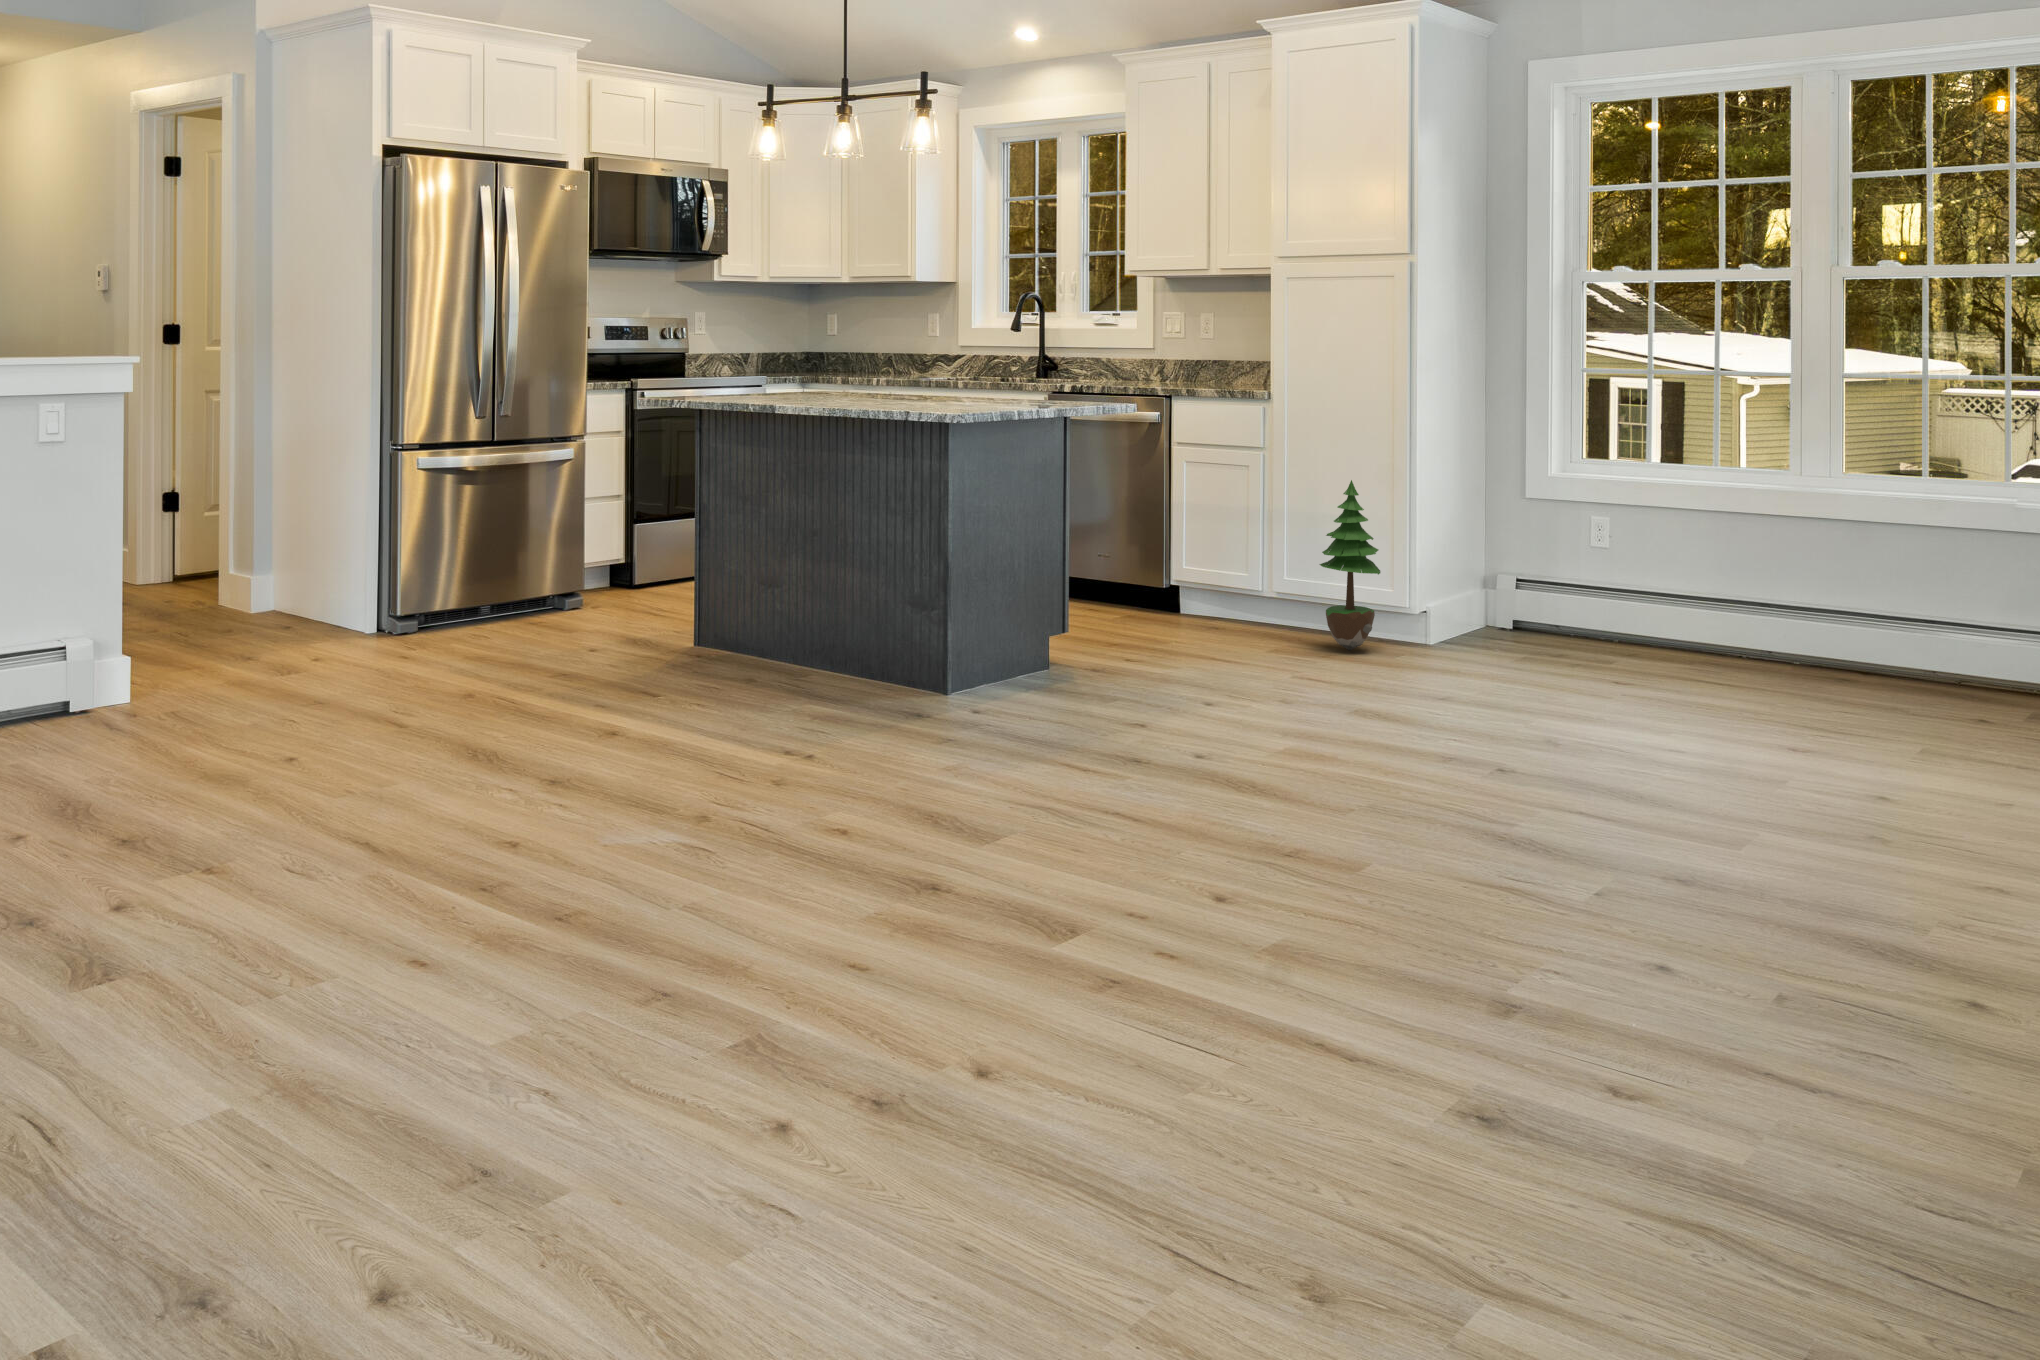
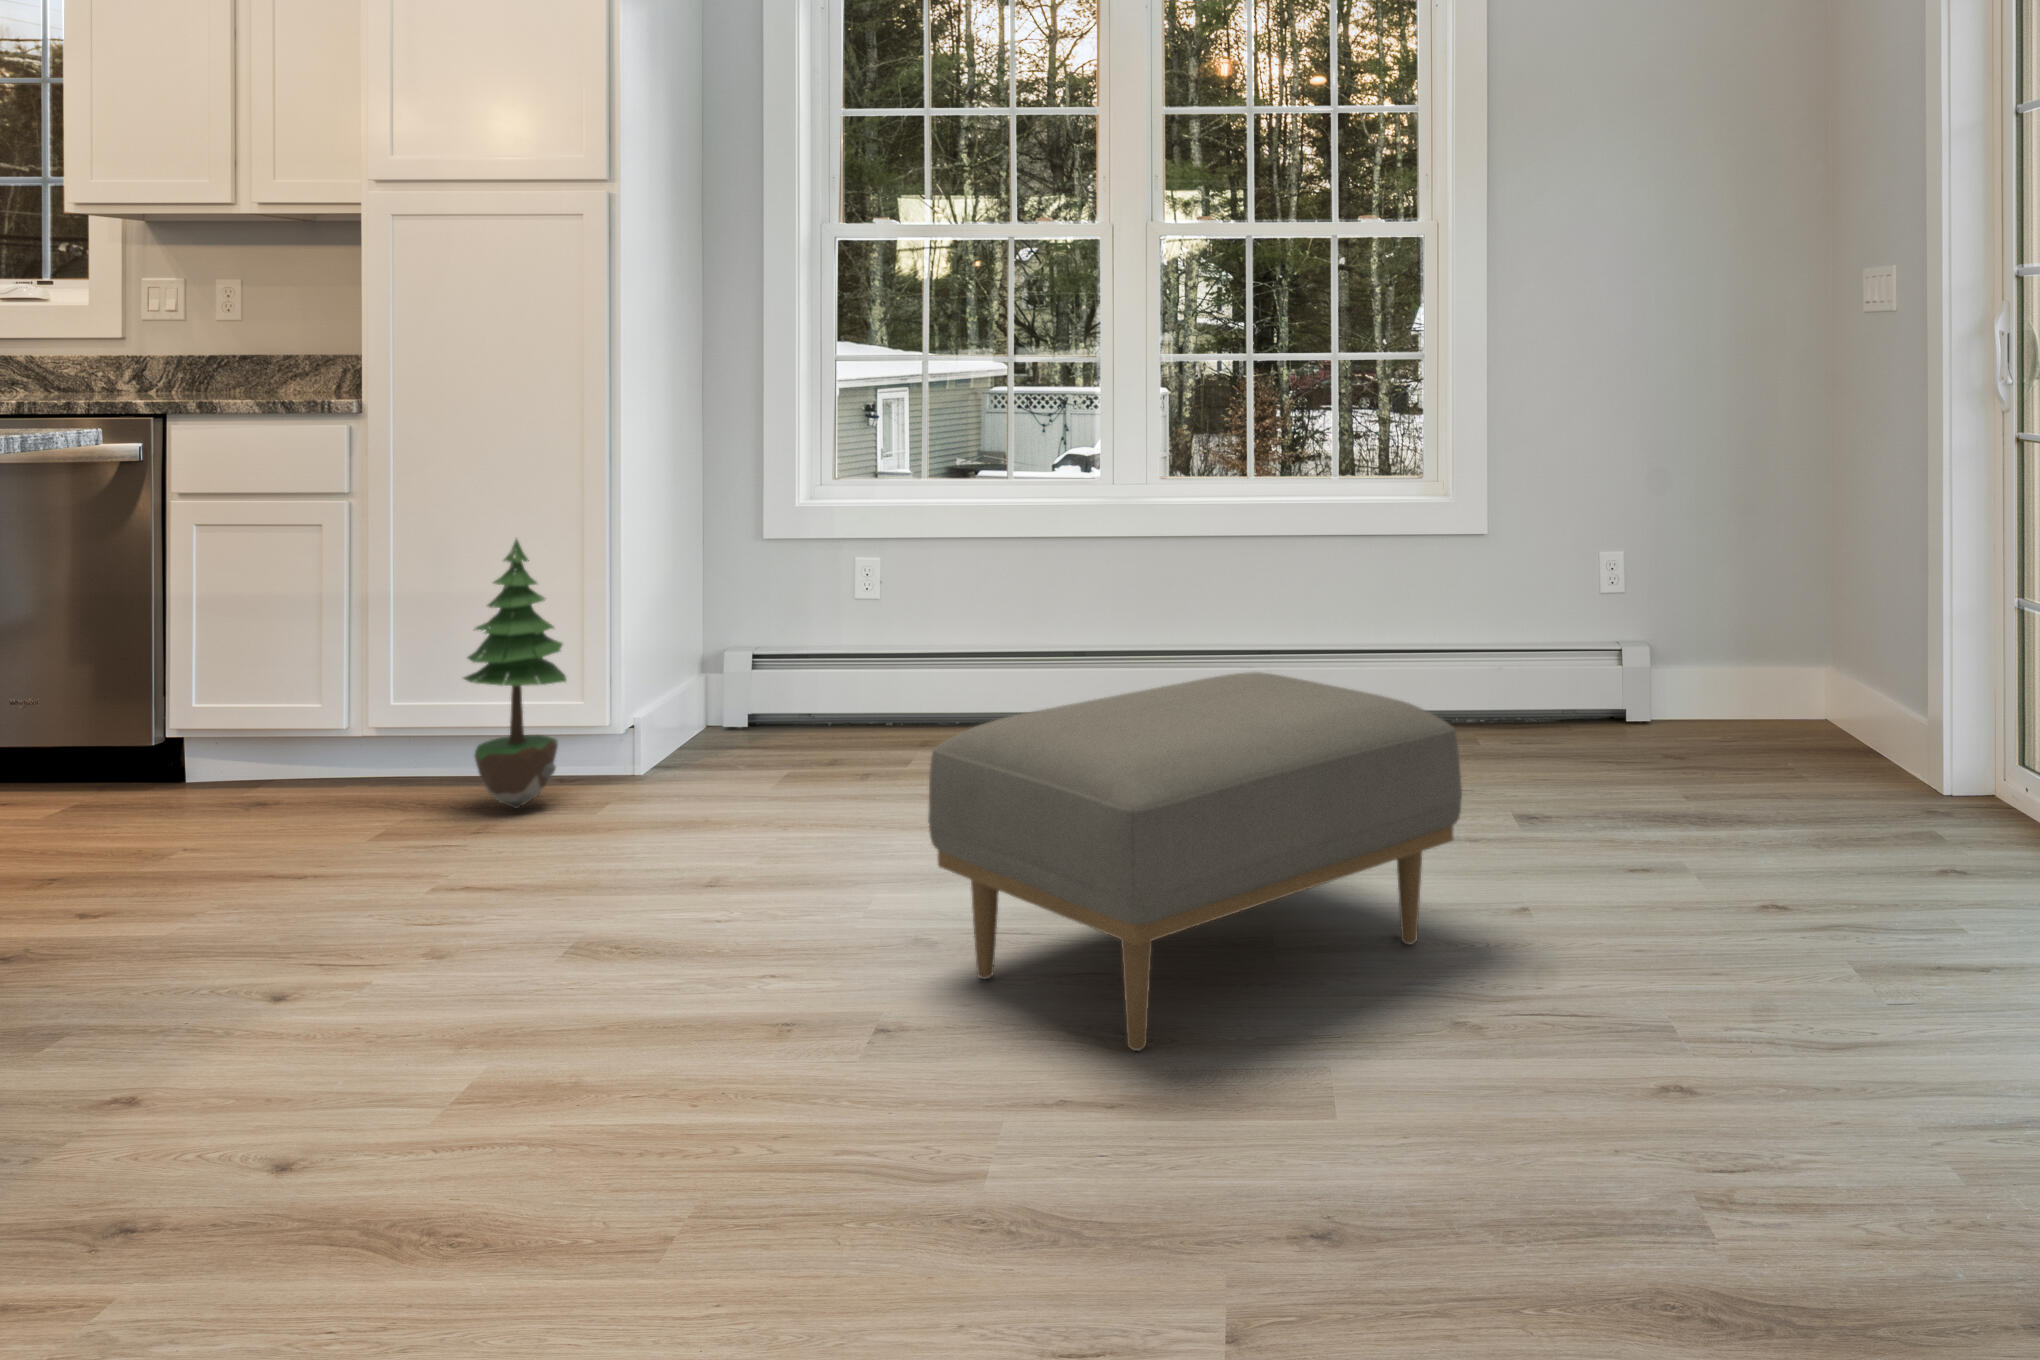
ottoman: none [1549,605,1944,812] -> present [928,672,1462,1051]

